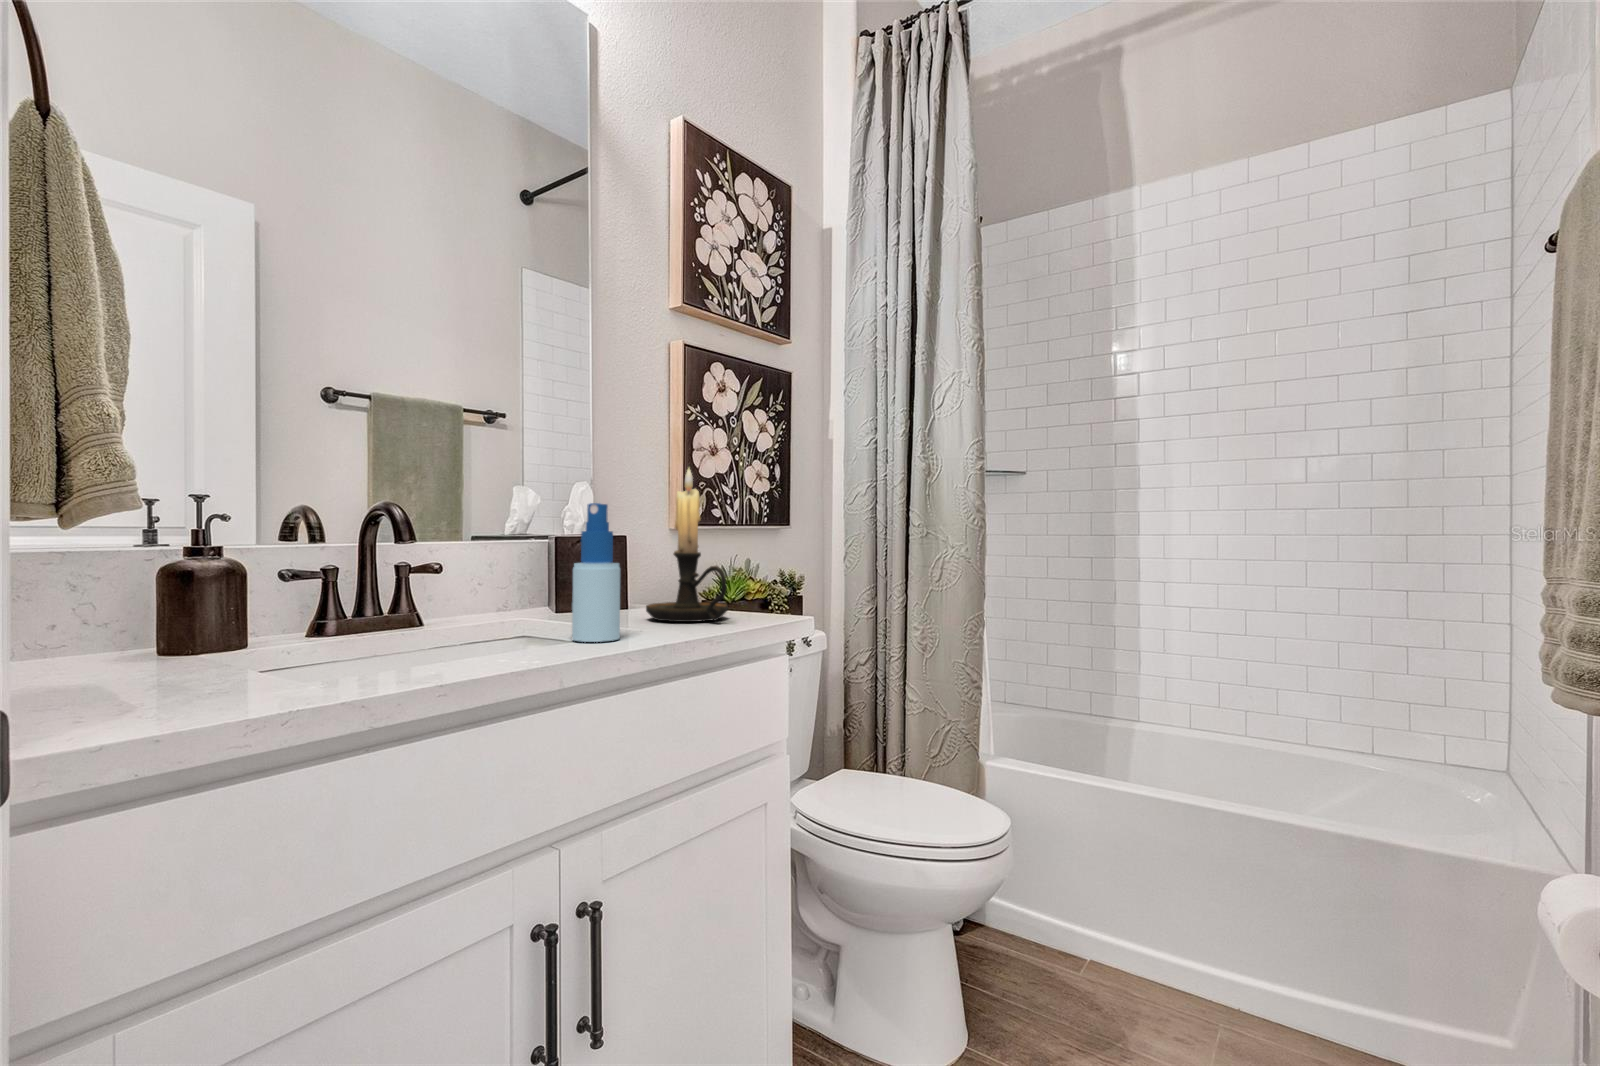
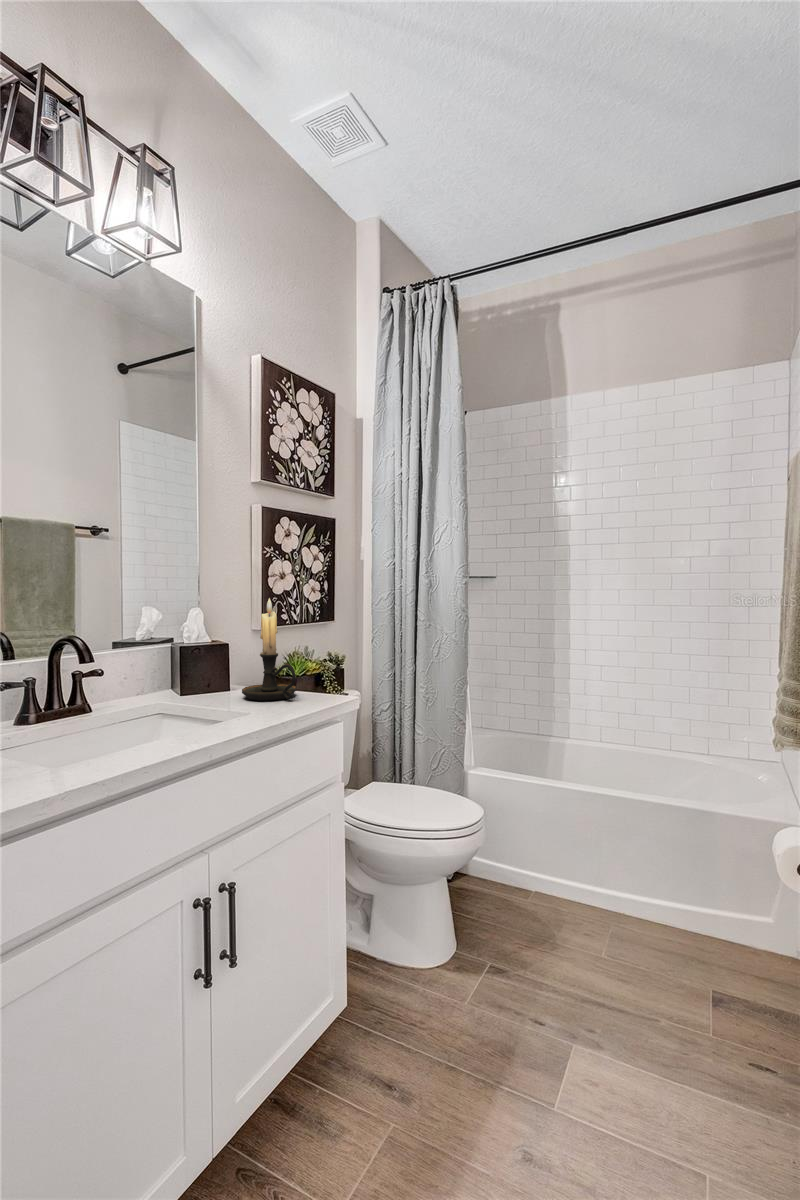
spray bottle: present [572,503,620,642] -> none [195,633,227,724]

